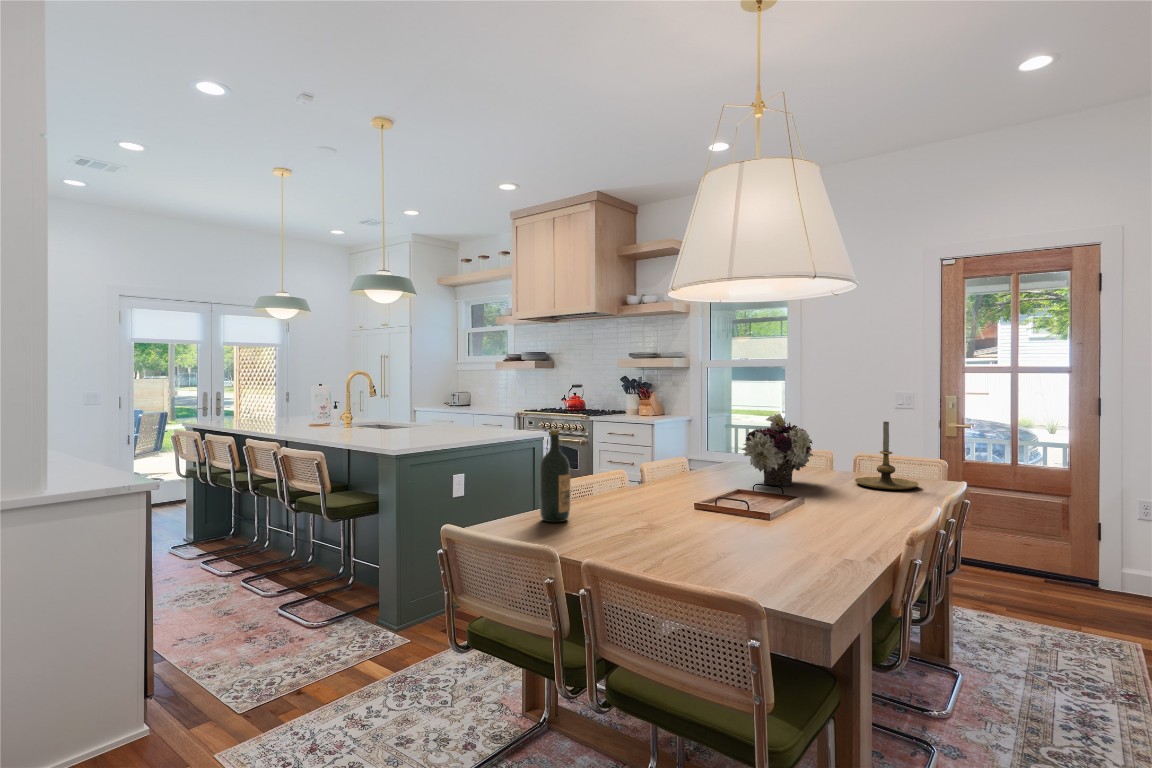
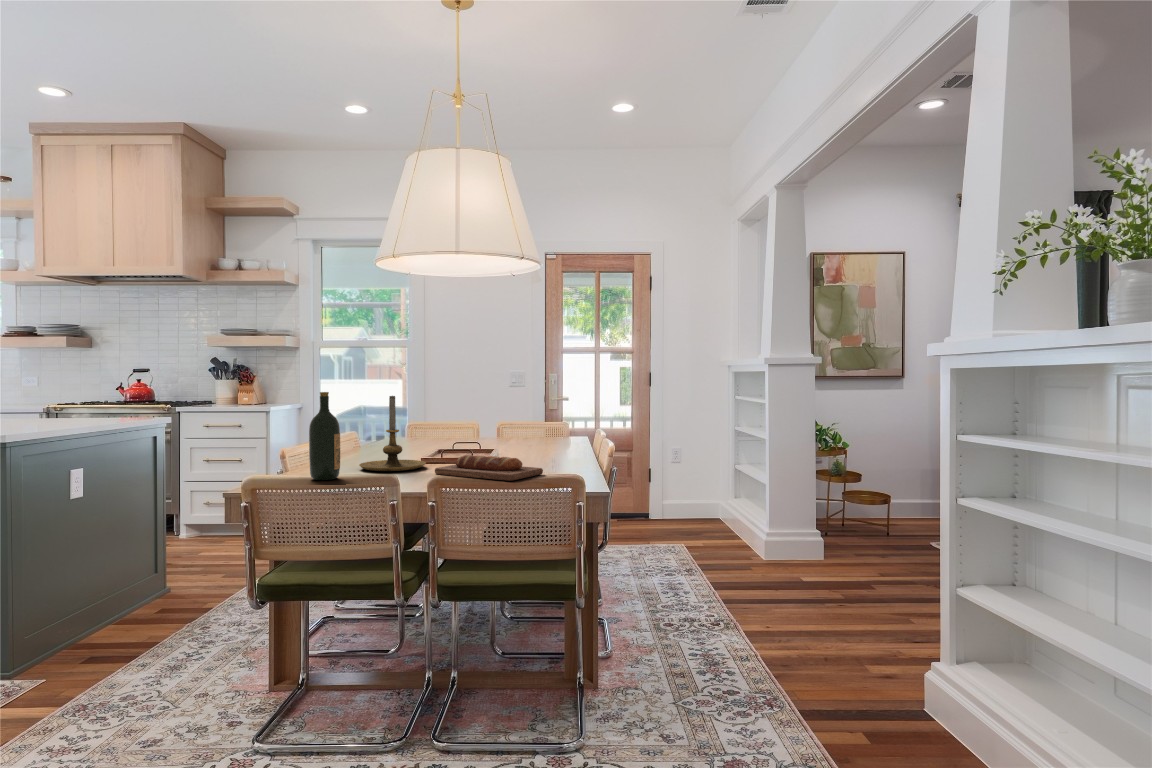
flower arrangement: present [742,414,813,485] -> none [437,383,493,446]
candle holder: present [855,421,919,490] -> present [359,396,426,471]
bread loaf: none [668,512,793,560] -> present [435,455,543,481]

